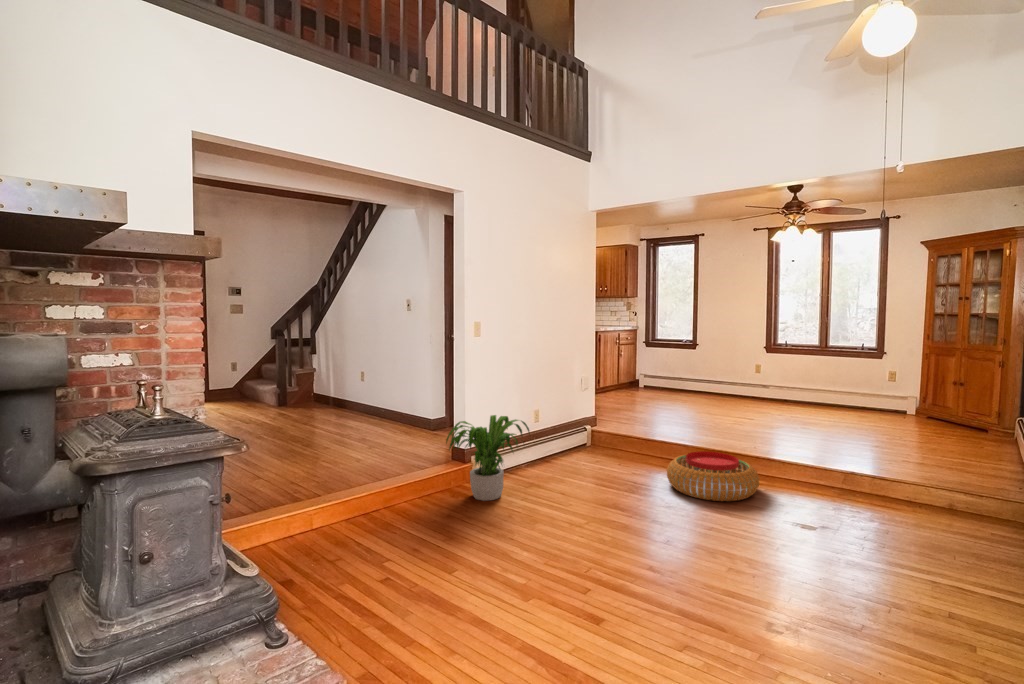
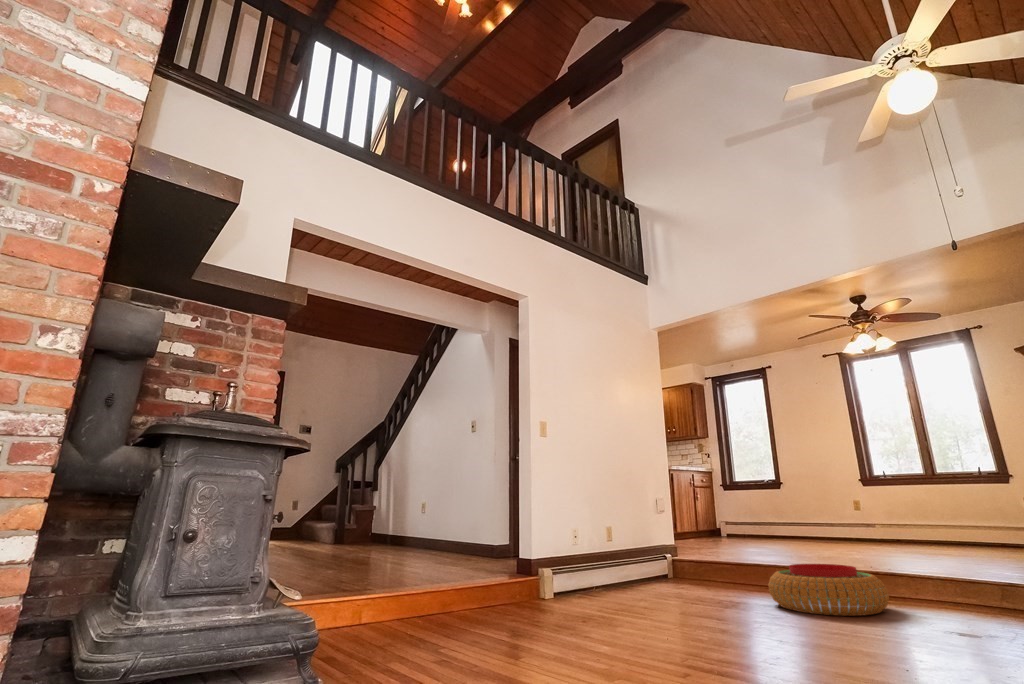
potted plant: present [446,415,530,501] -> none [508,516,602,613]

